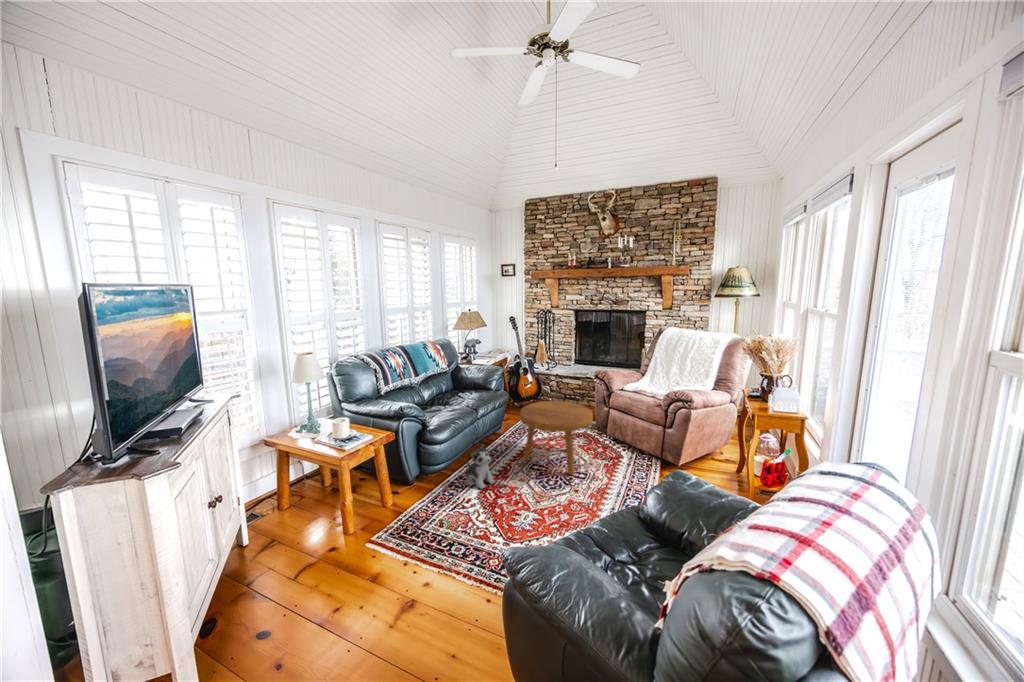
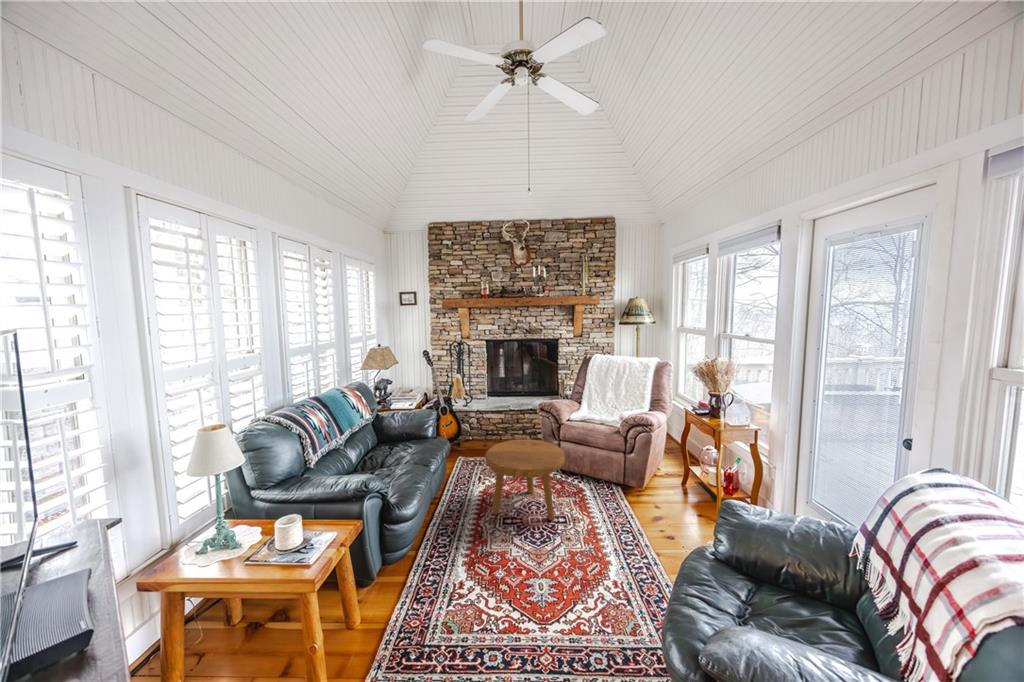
plush toy: present [467,444,495,489] -> none [438,507,480,564]

